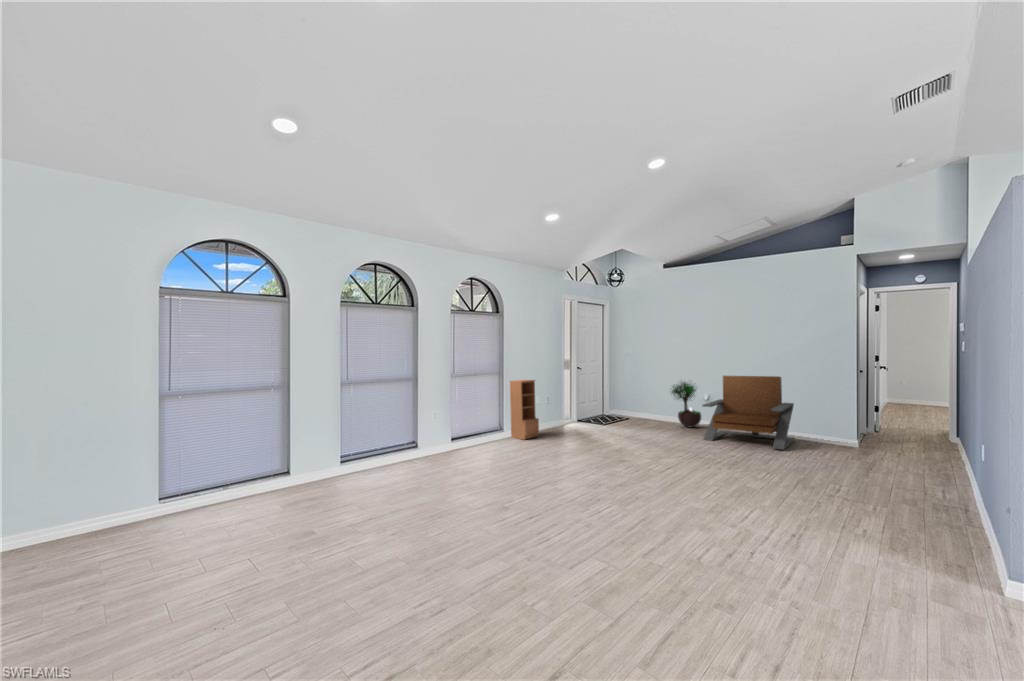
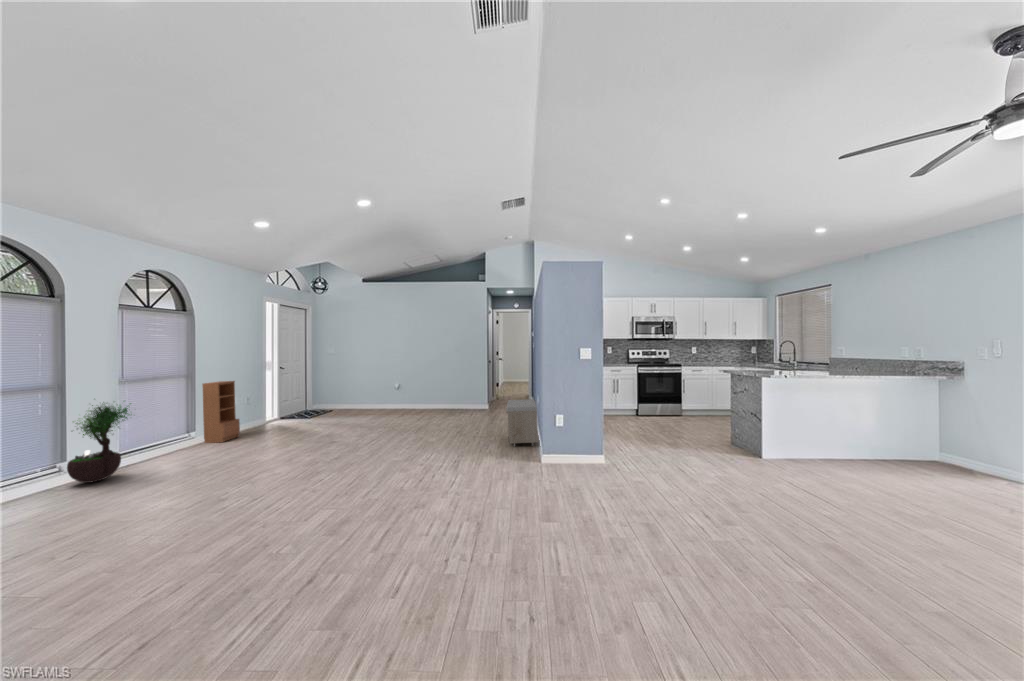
lounge chair: present [702,376,795,450] -> none [395,366,454,418]
potted tree: present [671,382,701,427] -> present [67,403,131,483]
storage bench: none [902,445,986,542] -> present [506,399,538,446]

